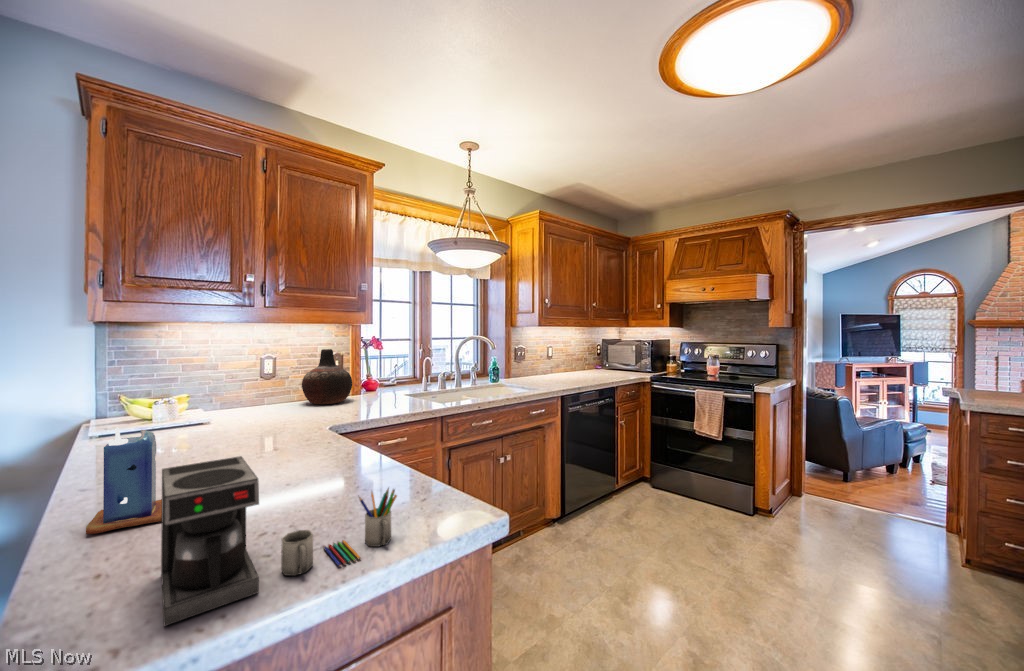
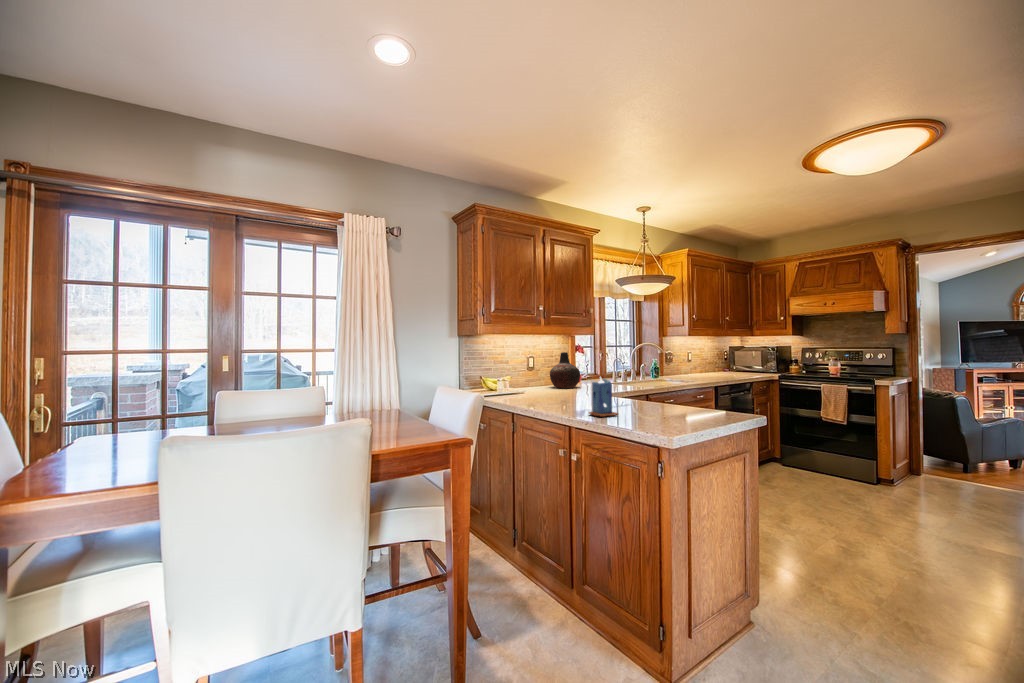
coffee maker: present [161,456,397,626] -> none [657,383,733,428]

